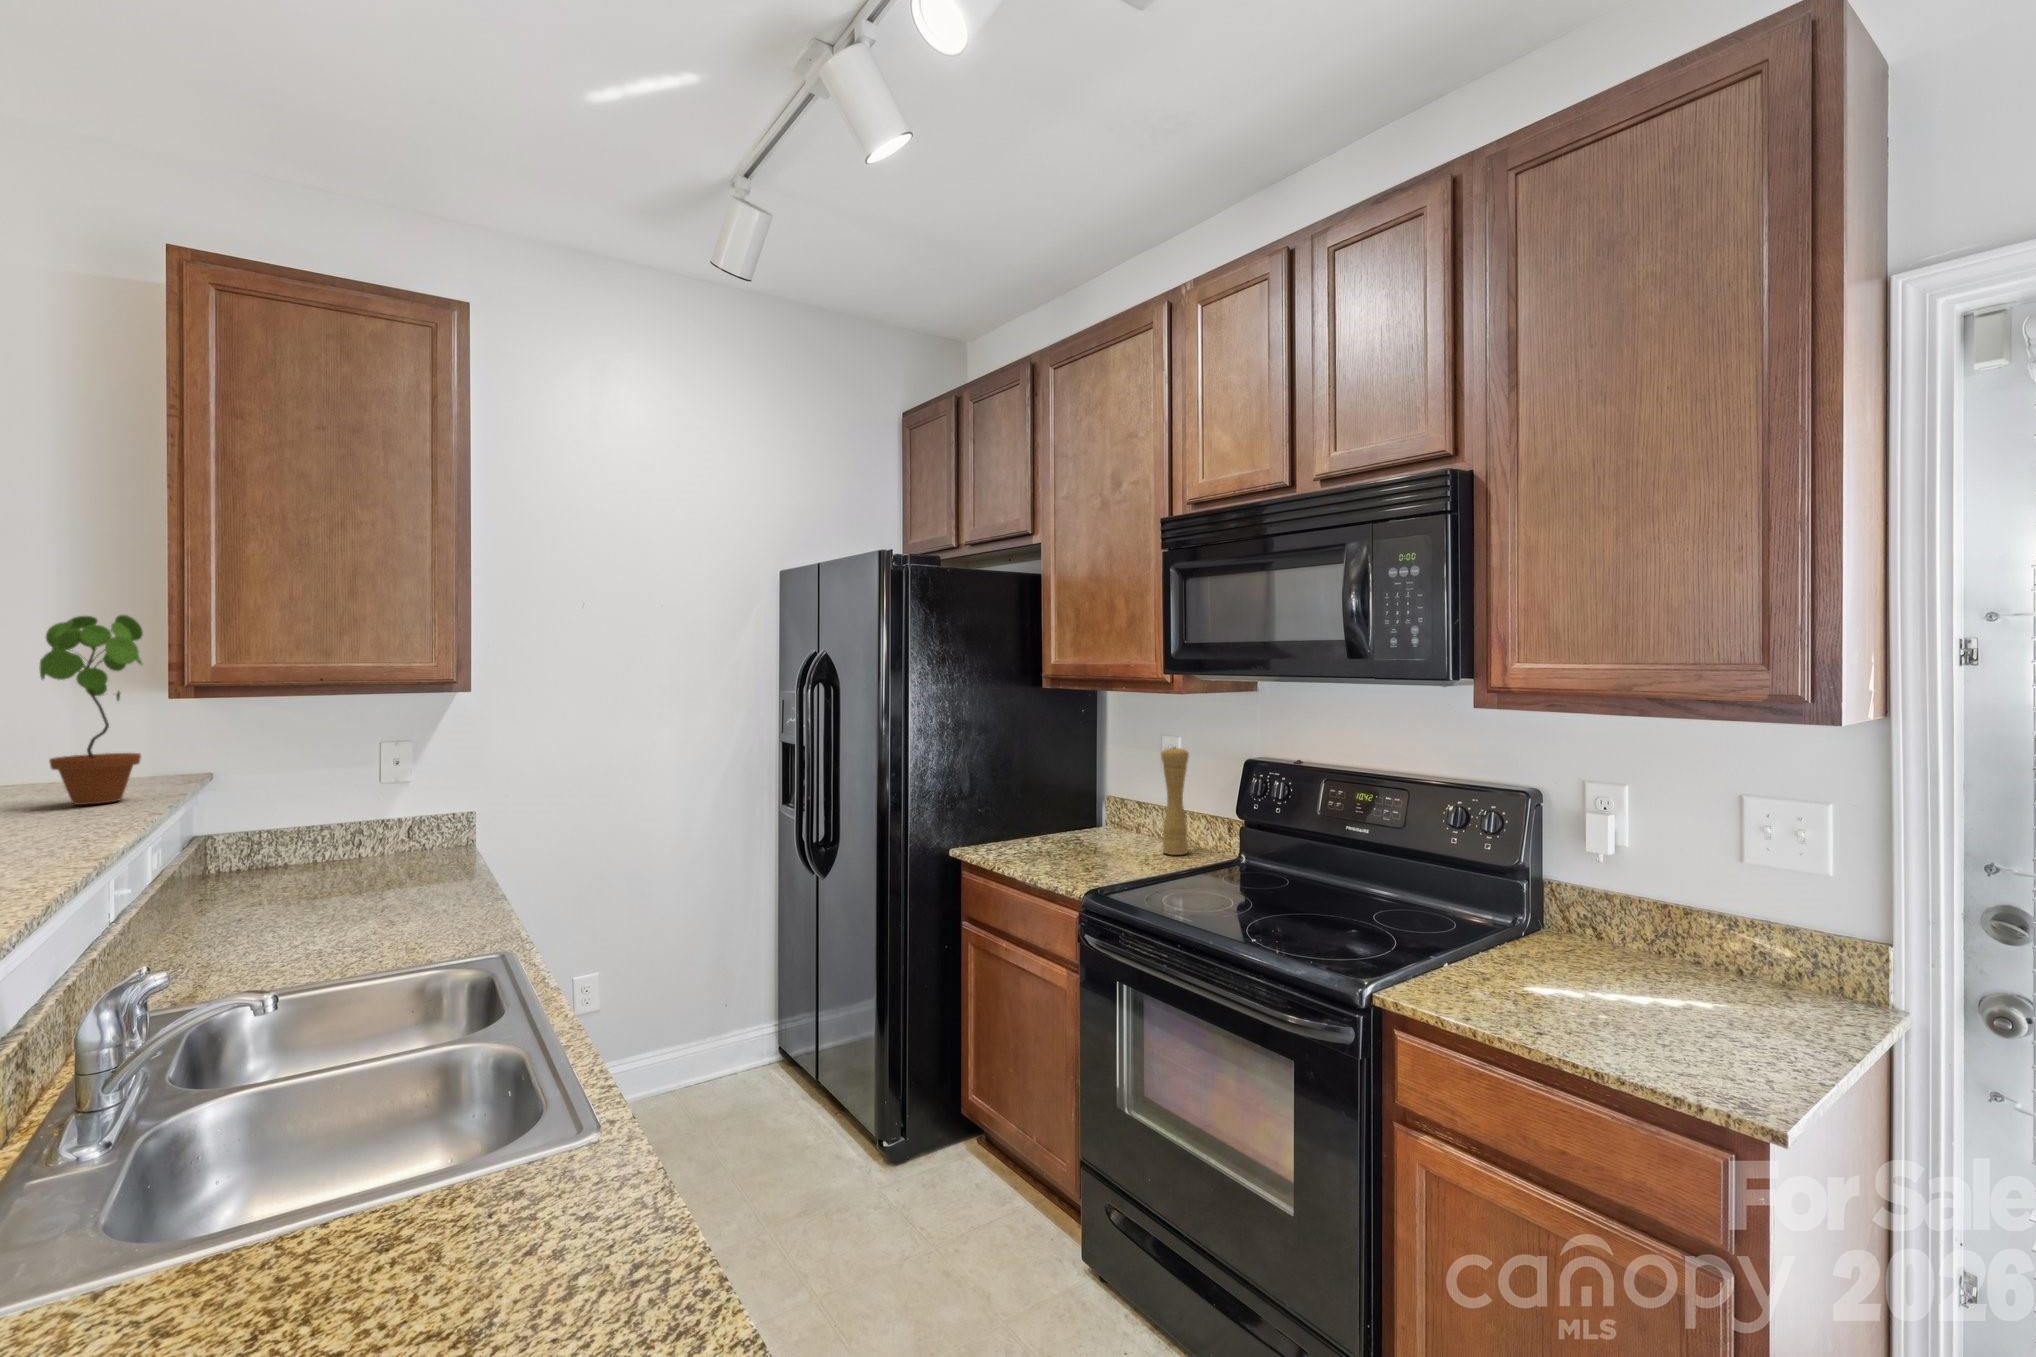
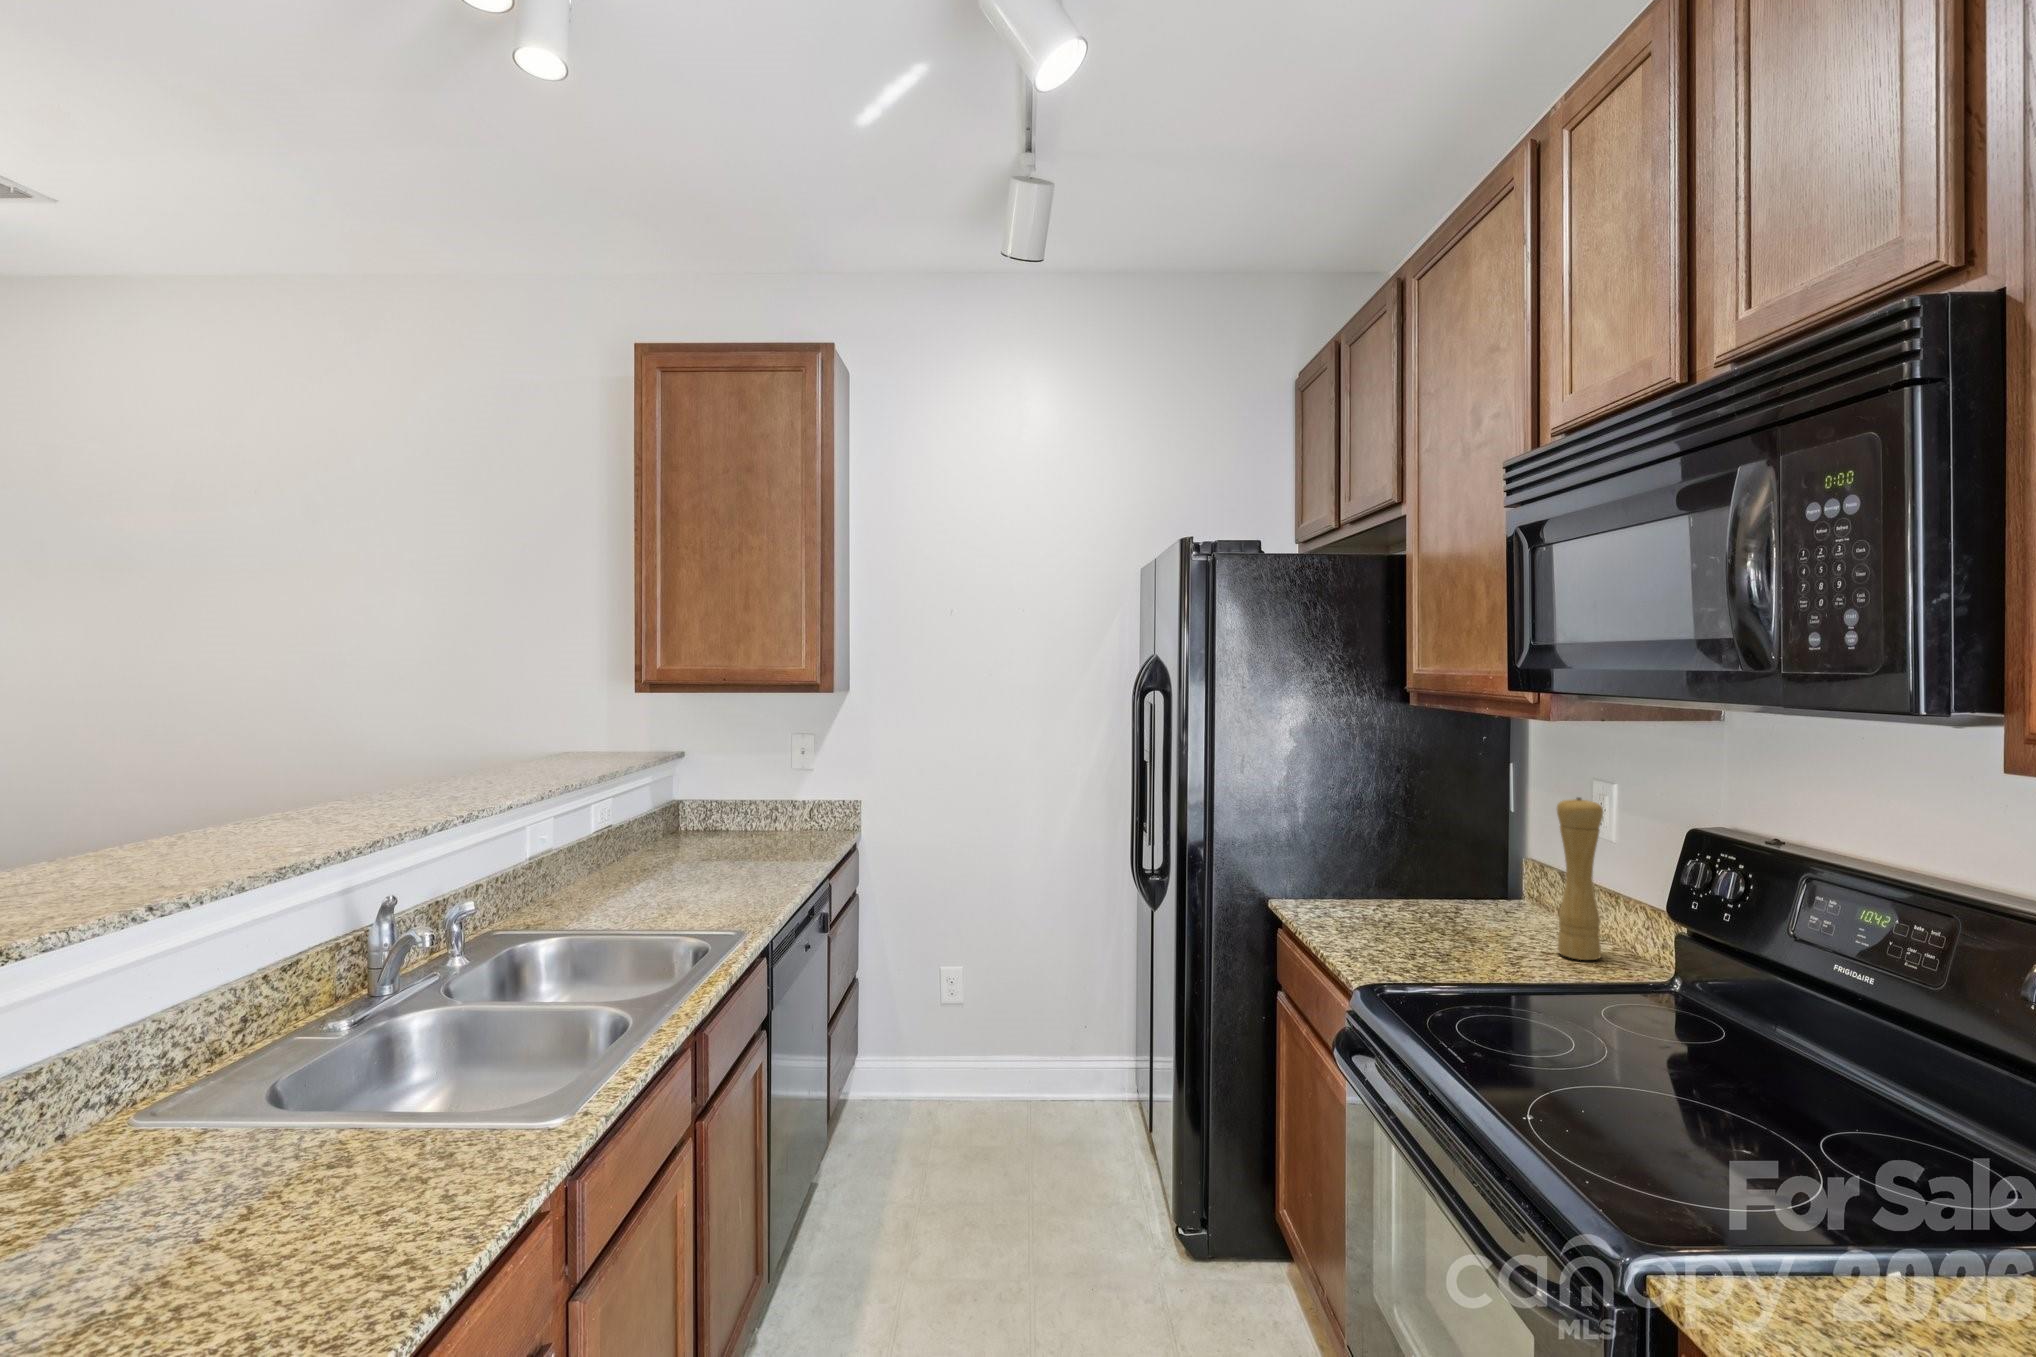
potted plant: present [40,615,143,805] -> none [546,627,612,769]

